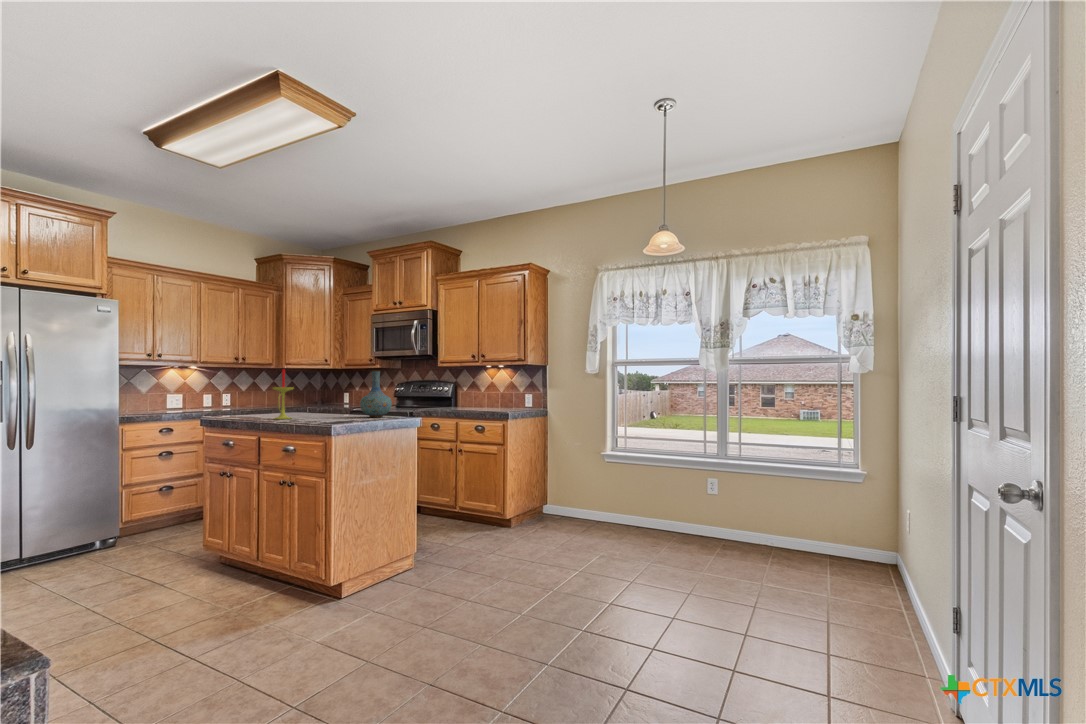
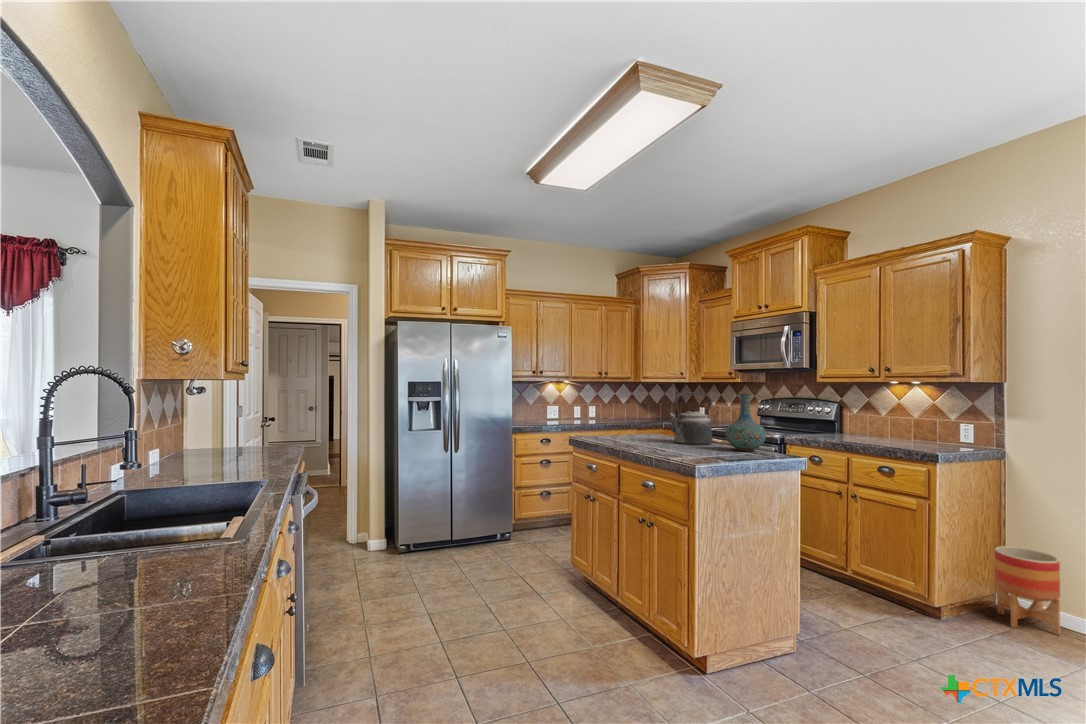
candle: present [273,369,293,419] -> none [631,388,653,445]
kettle: none [310,372,349,417] -> present [669,392,712,445]
planter: none [541,473,571,524] -> present [995,546,1060,635]

